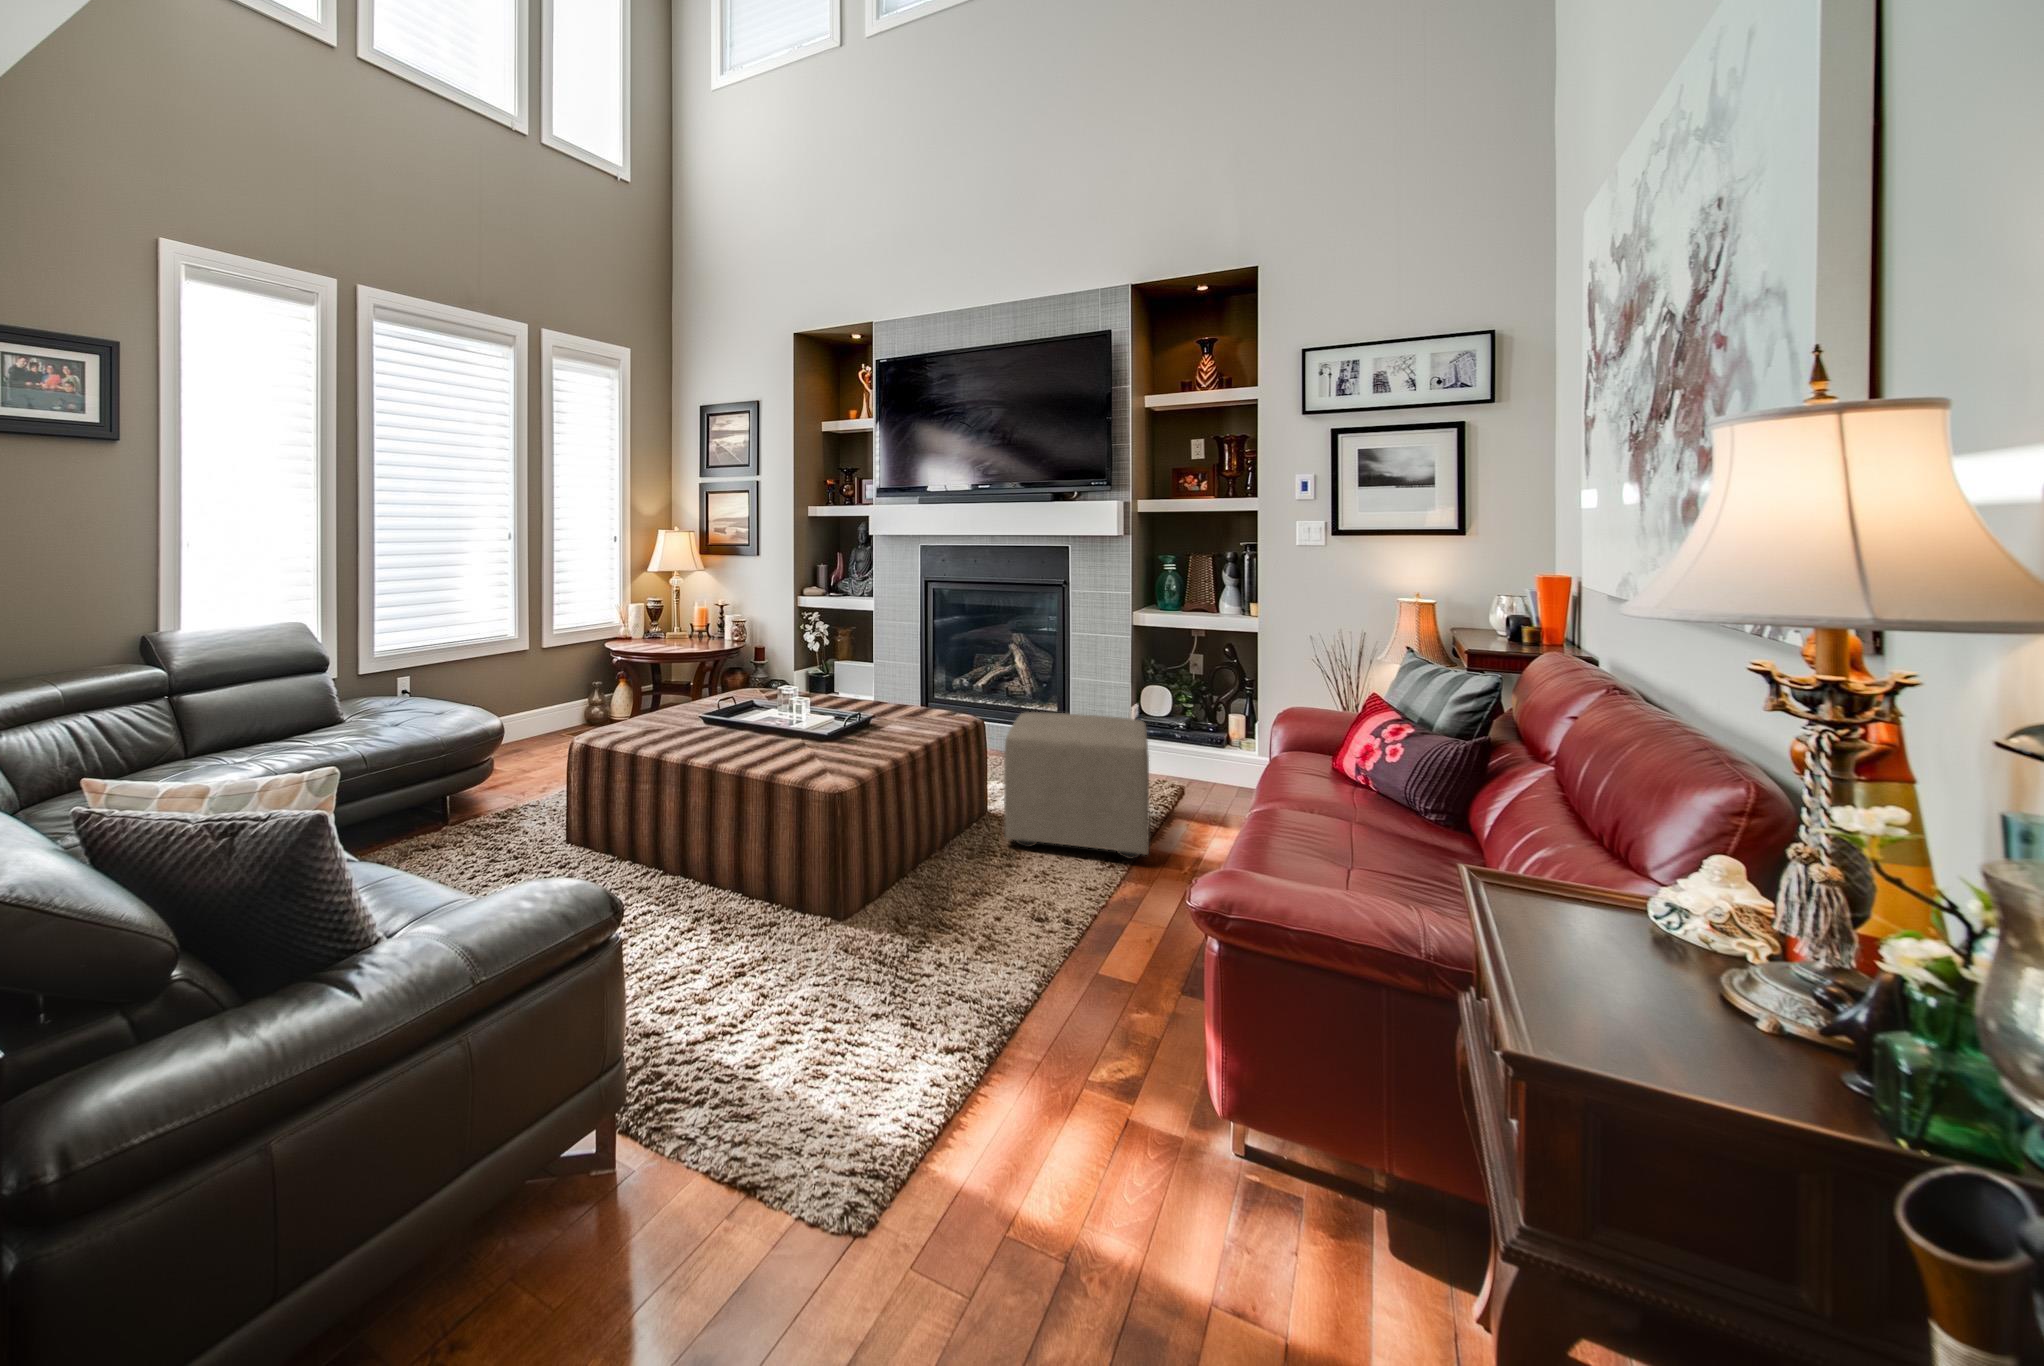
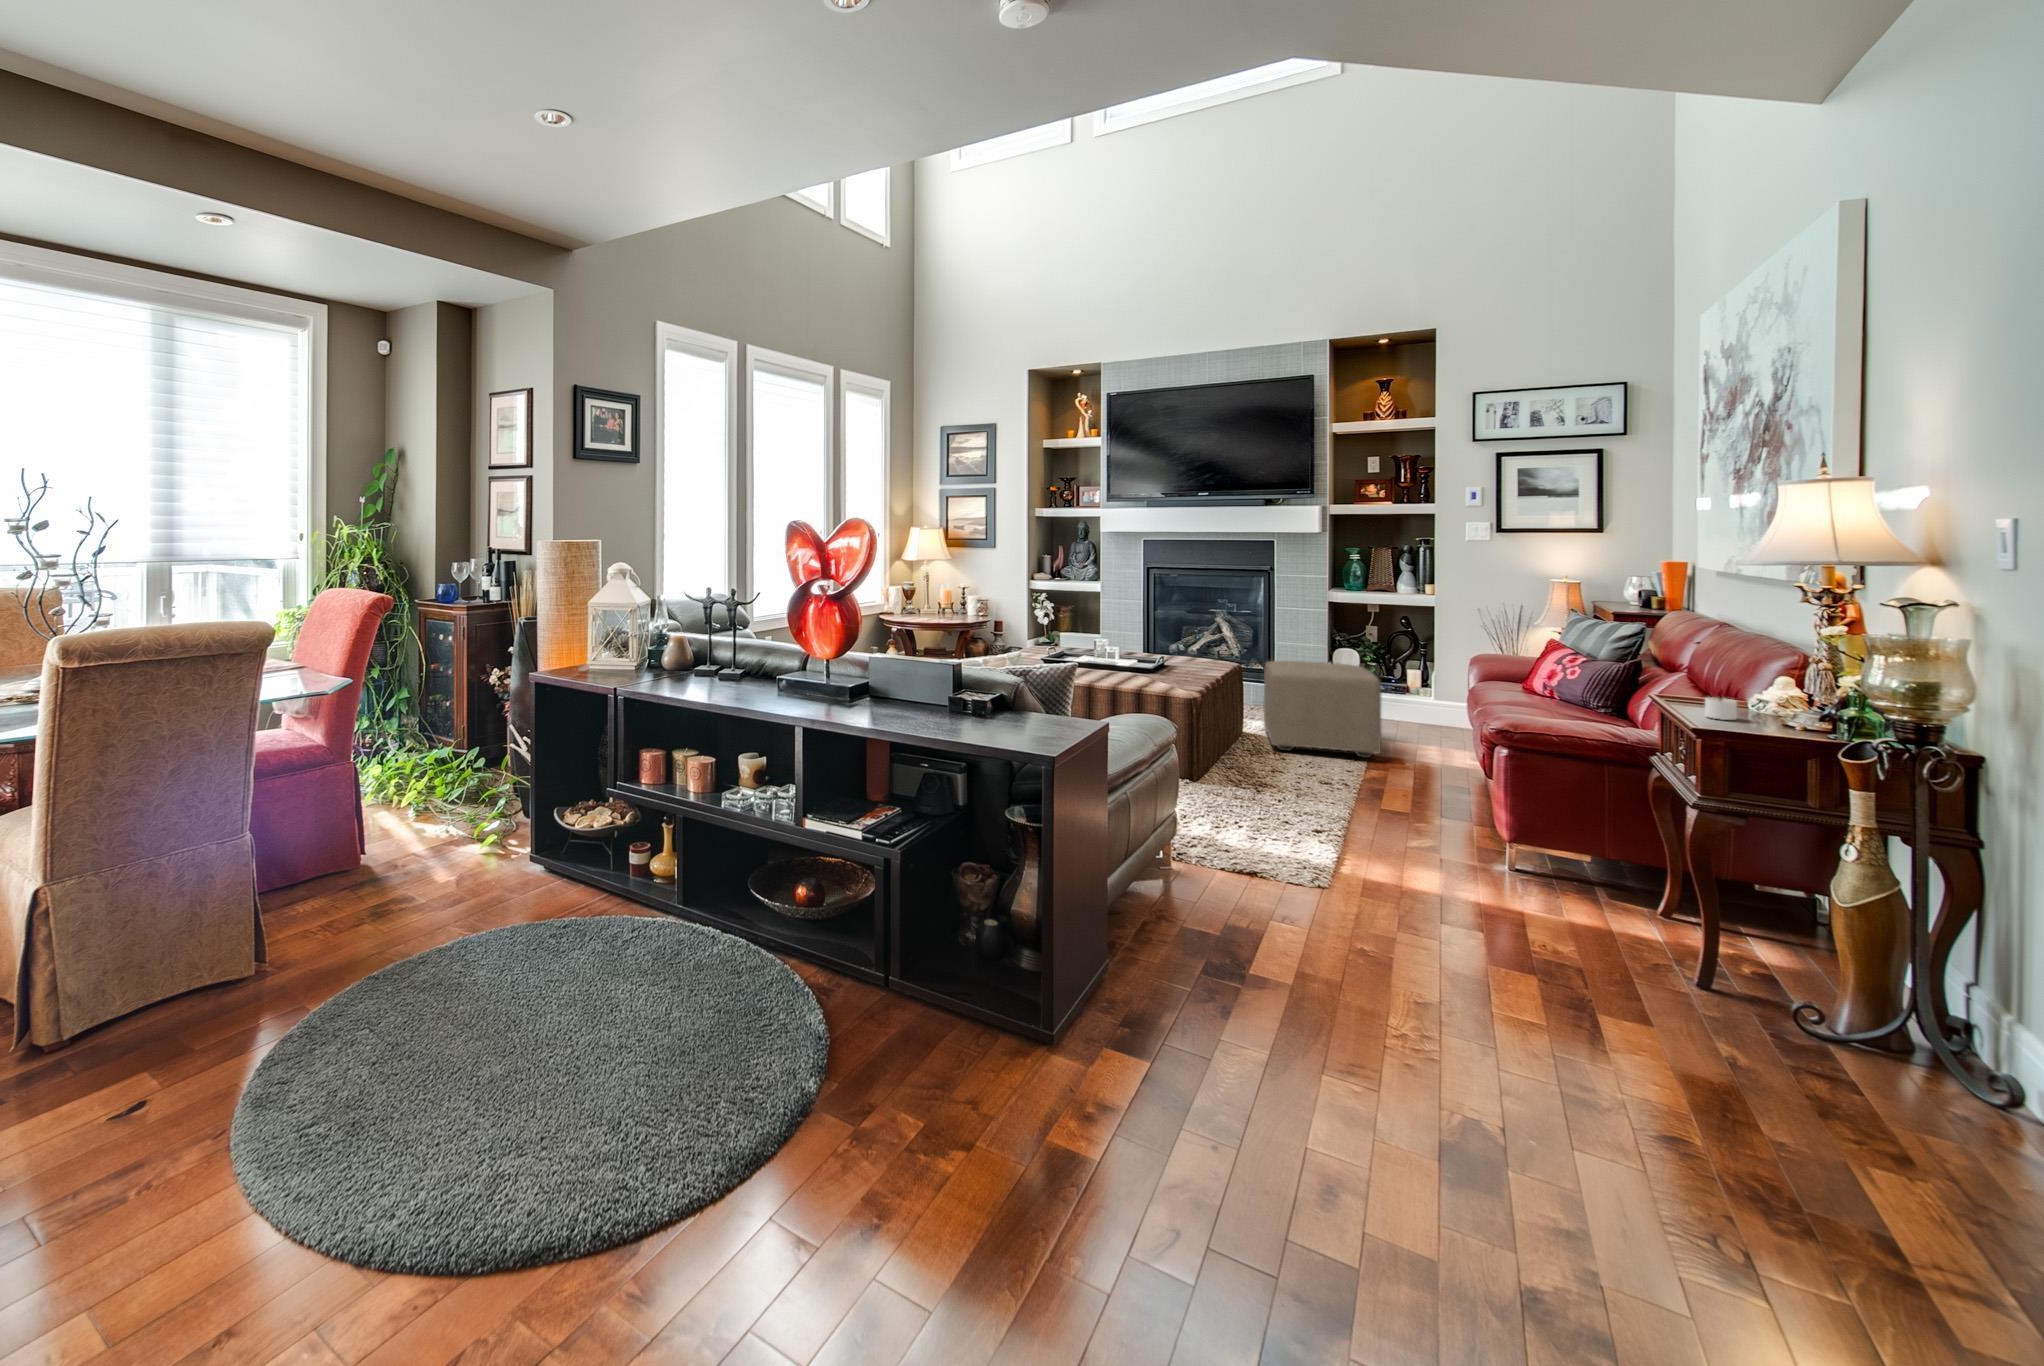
candle: none [1550,900,1655,969] -> present [1705,697,1737,720]

